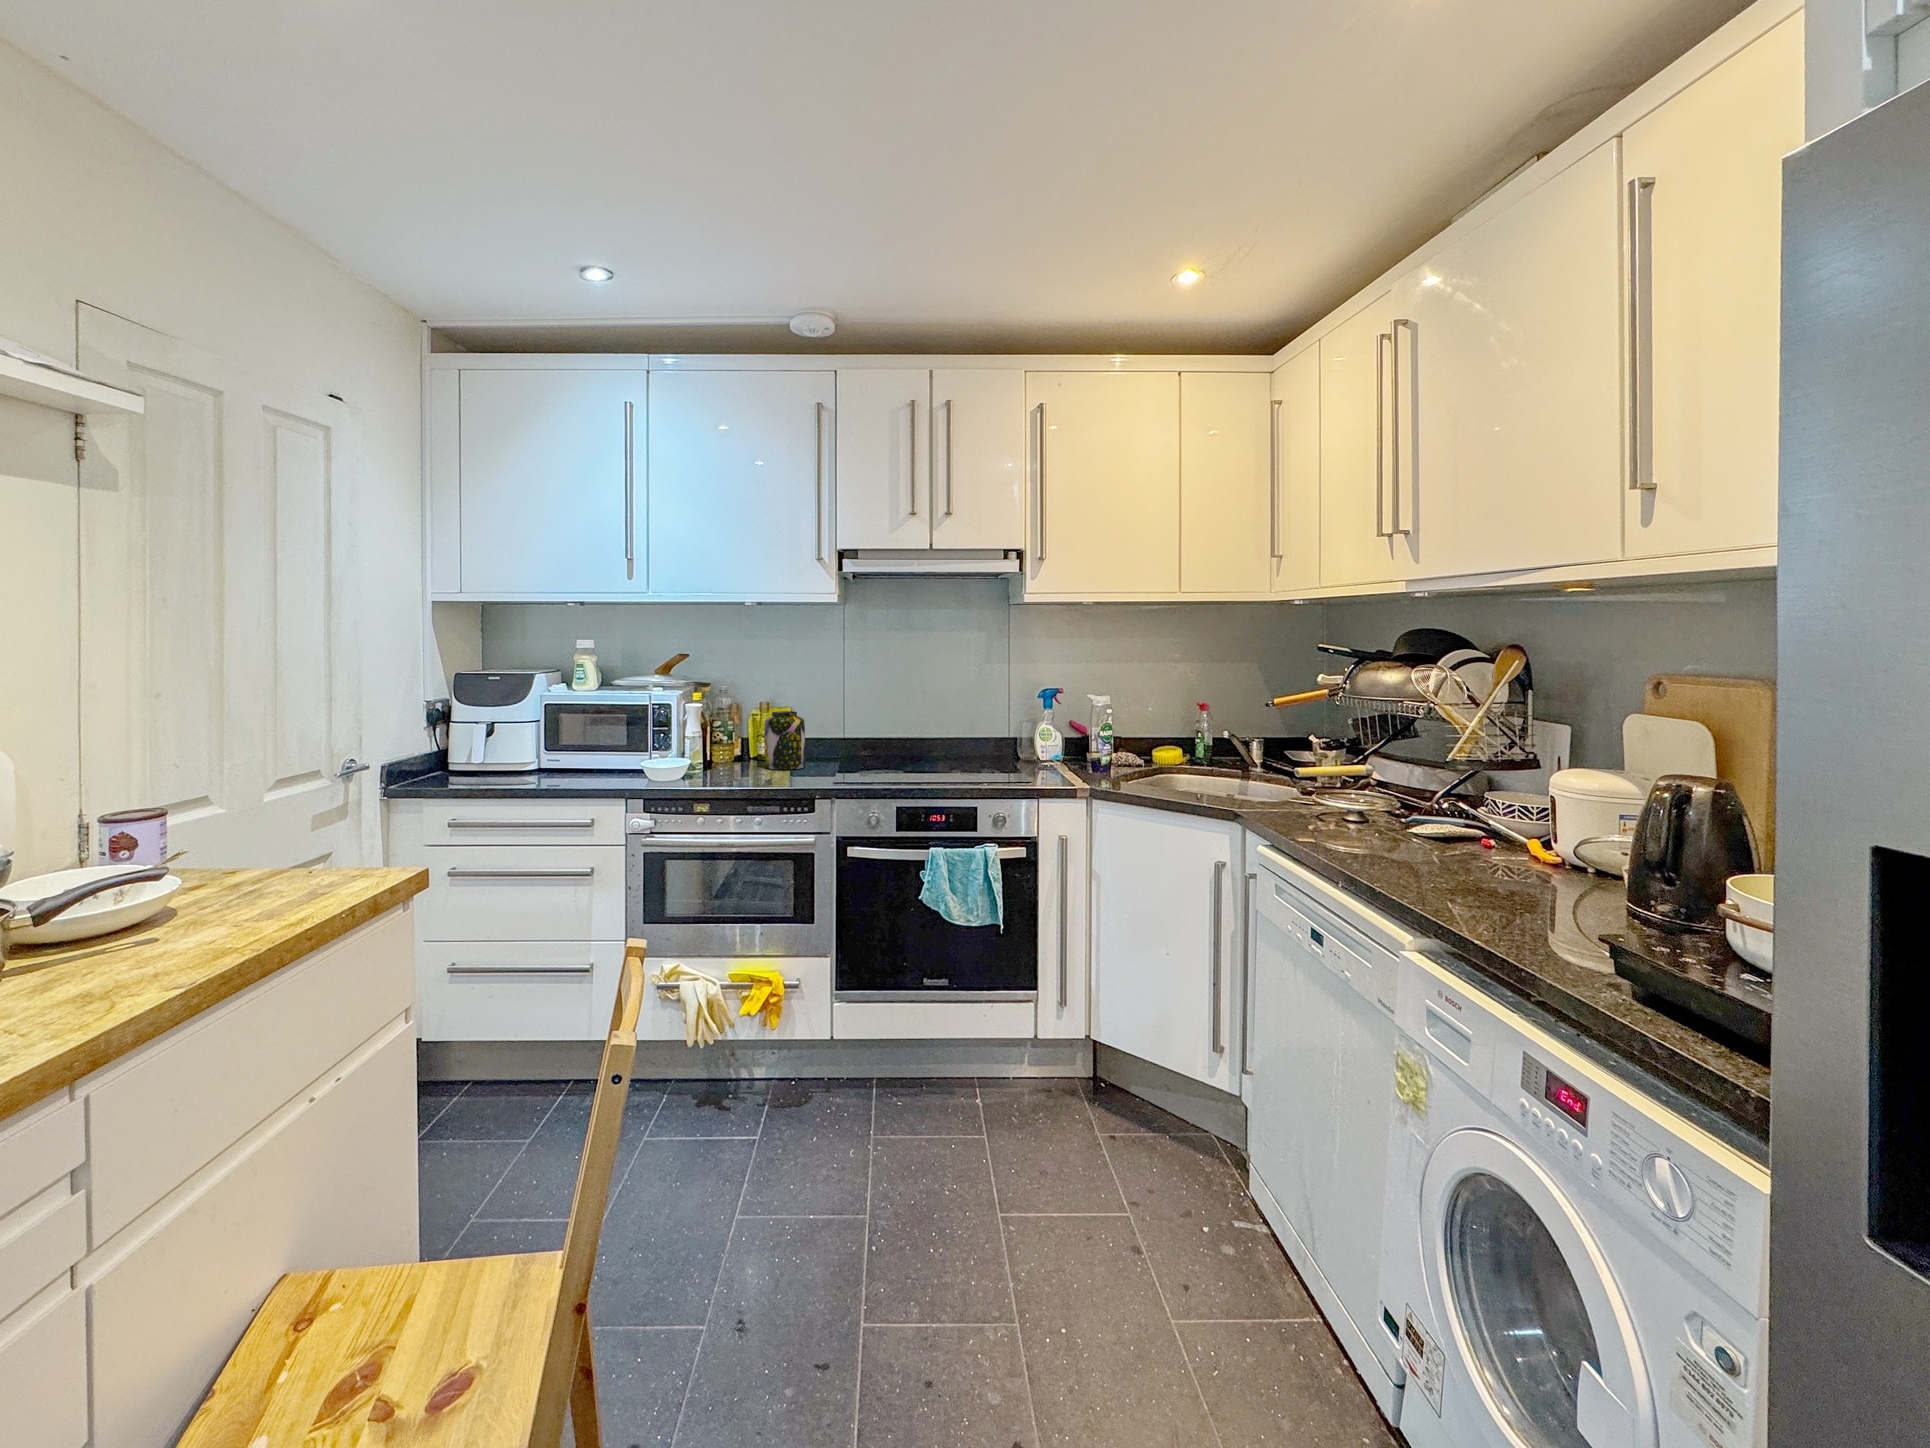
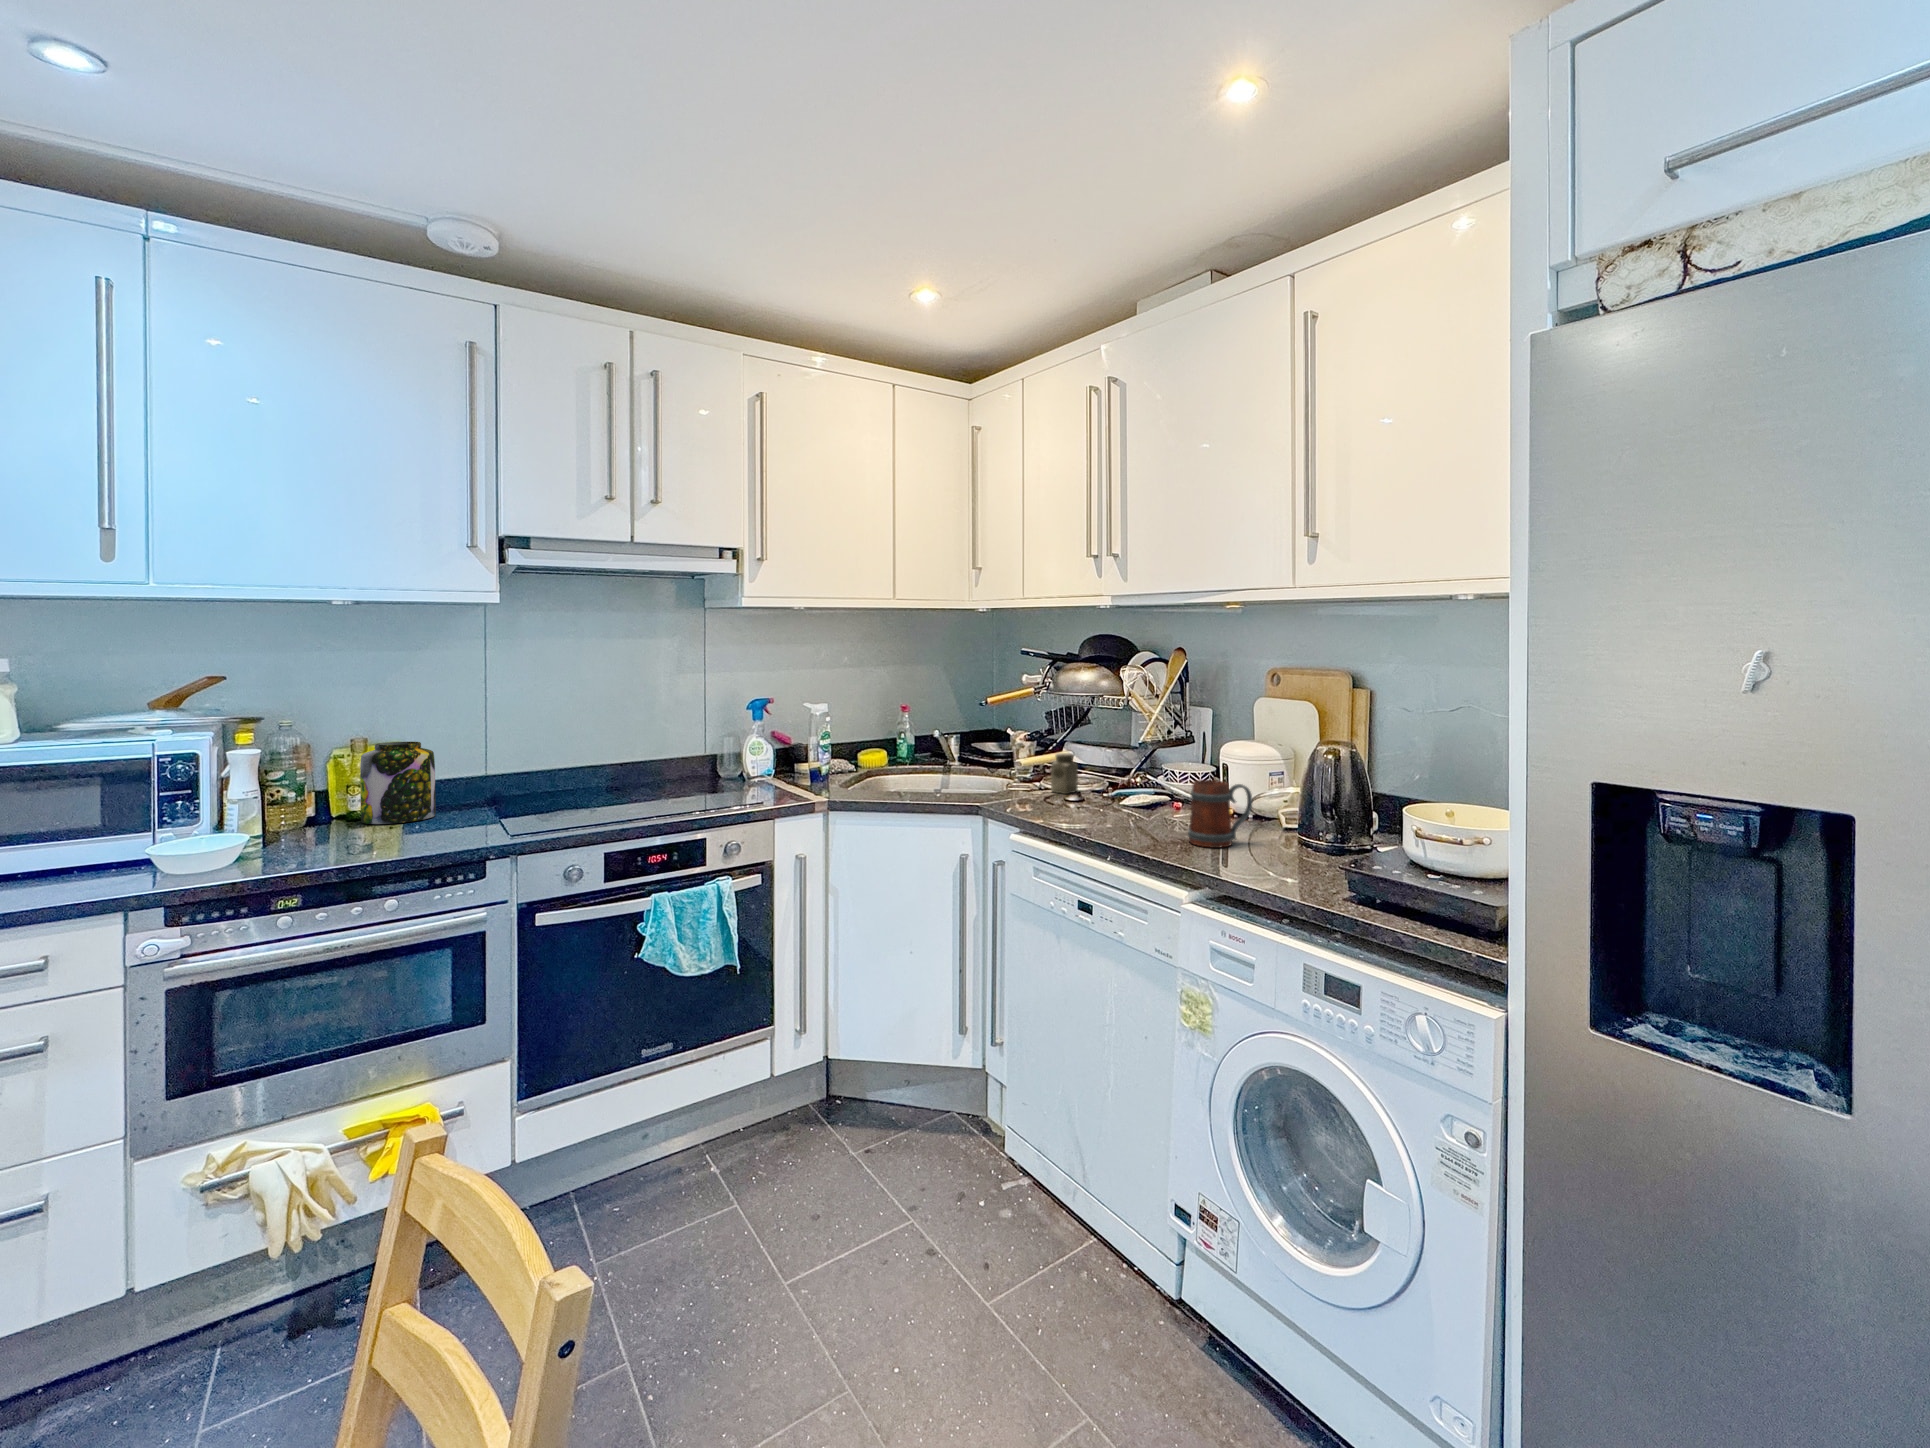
salt shaker: none [1346,761,1385,812] -> present [1051,753,1078,794]
mug: none [1460,808,1567,899] -> present [1188,780,1253,847]

